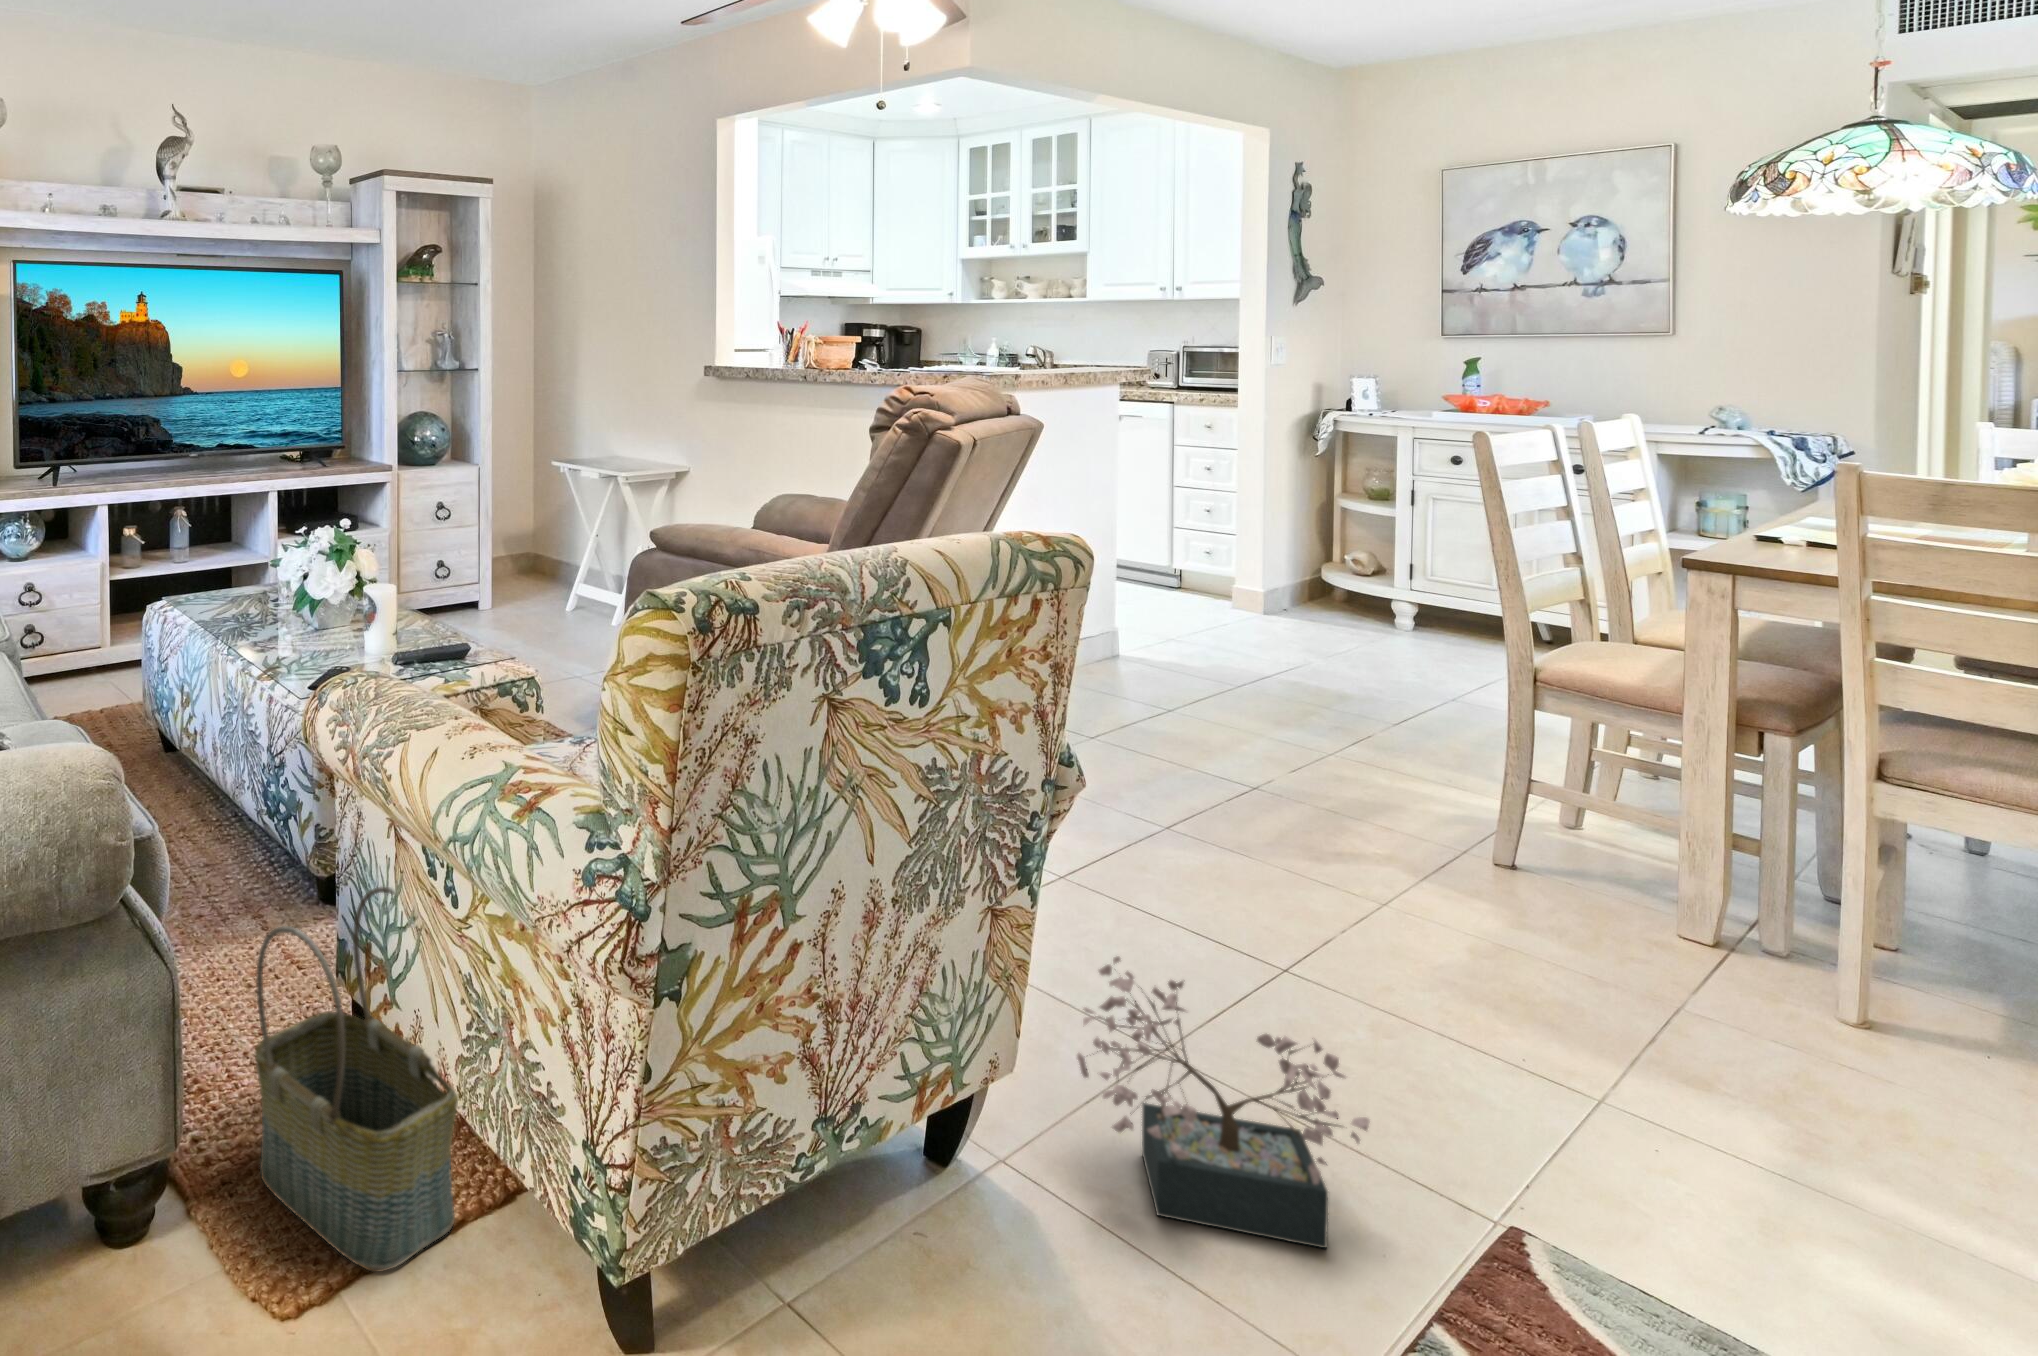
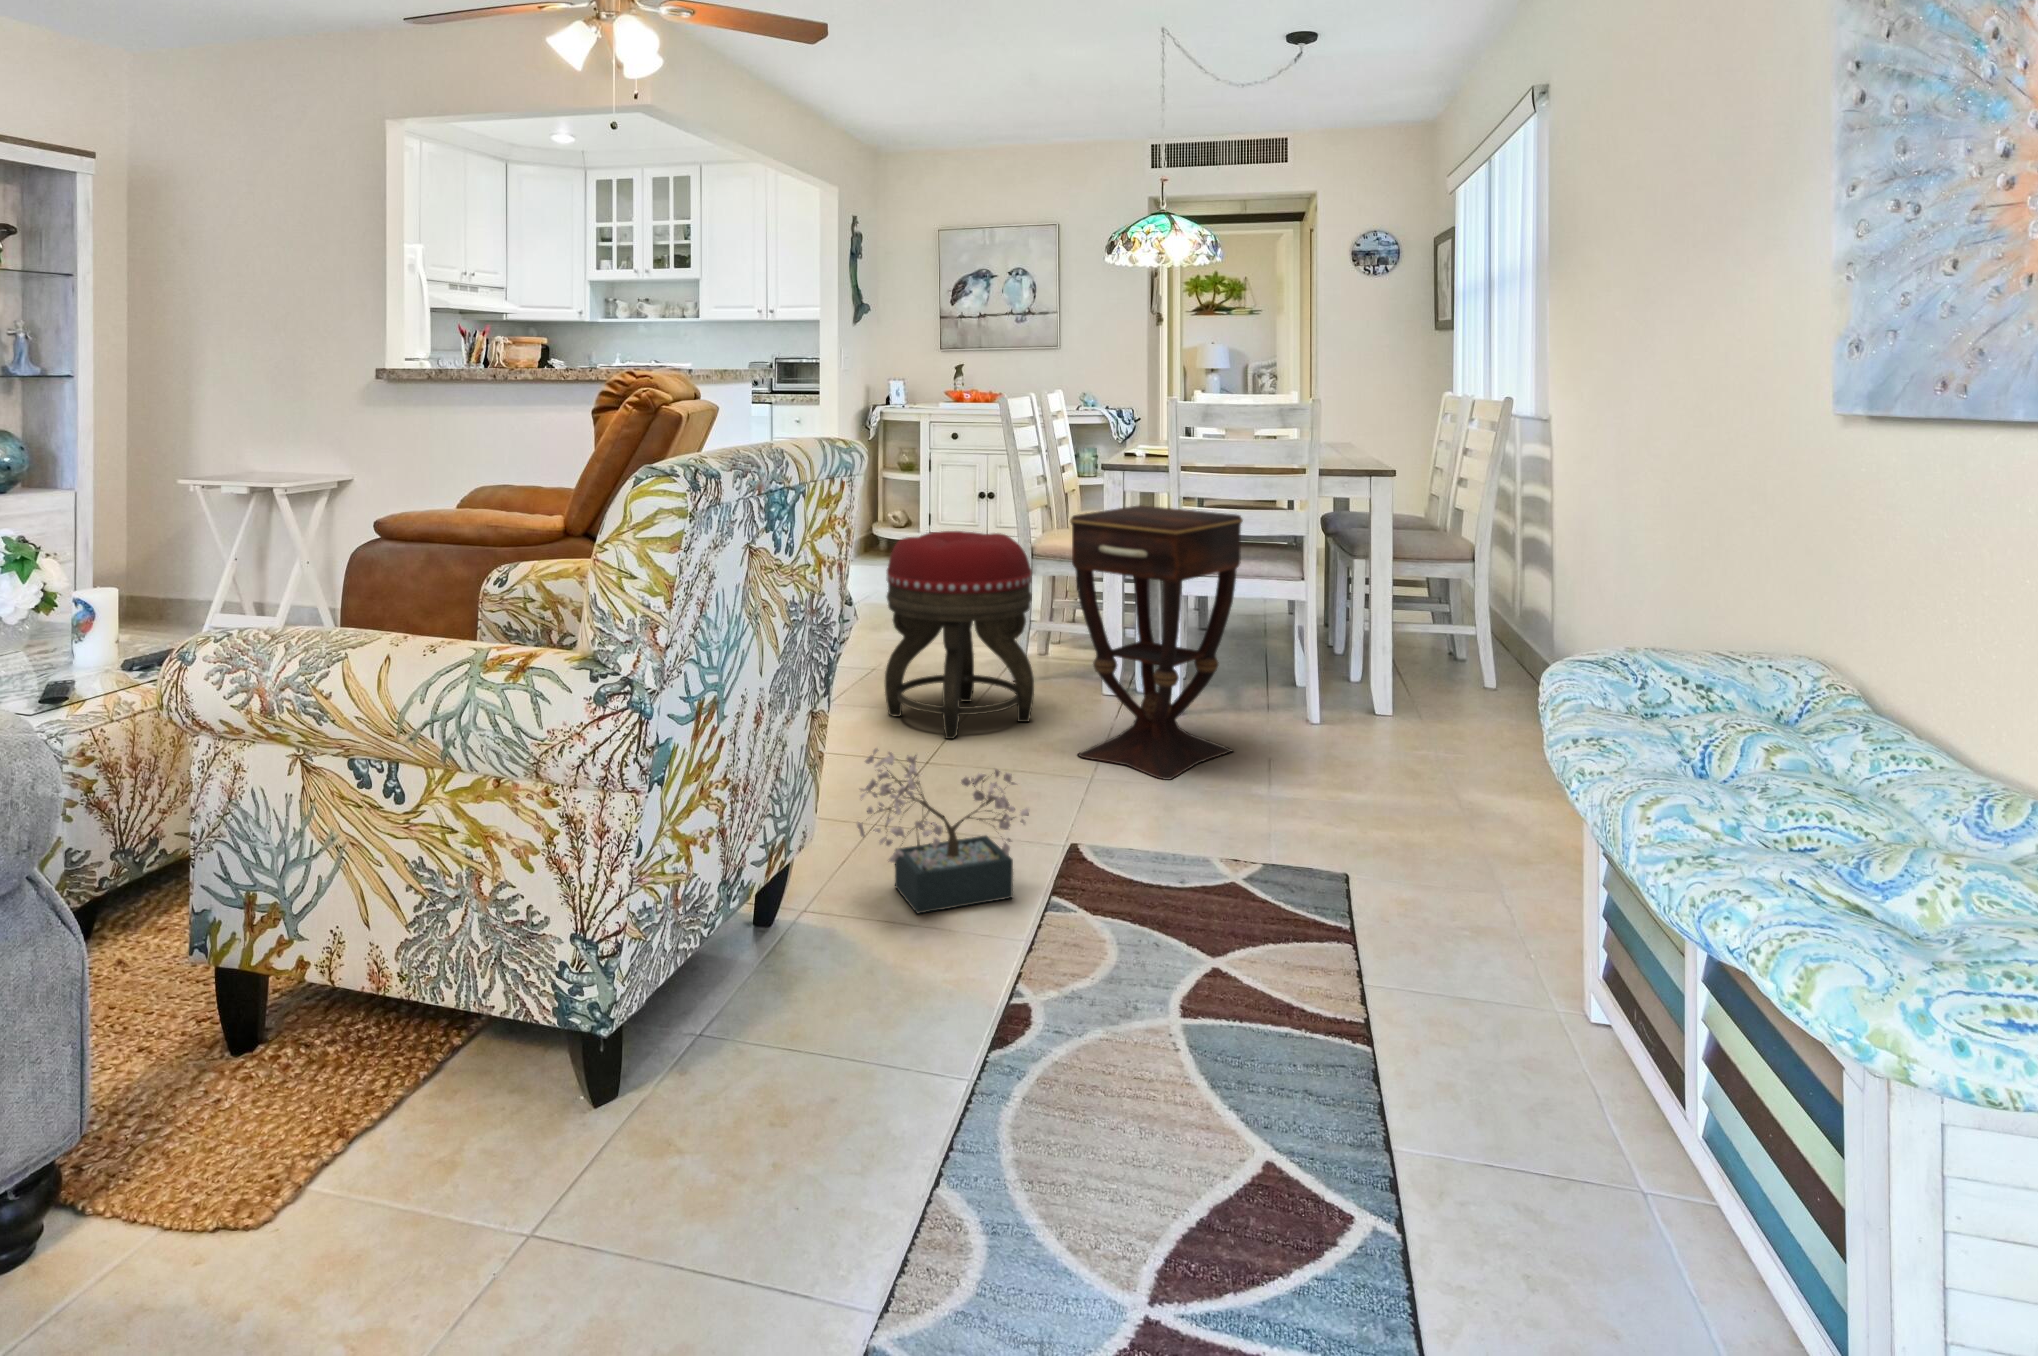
footstool: none [1242,623,1490,927] -> present [885,531,1034,739]
side table: none [1541,637,1939,1117] -> present [1070,505,1243,780]
basket: present [255,886,459,1272] -> none [151,810,403,1158]

